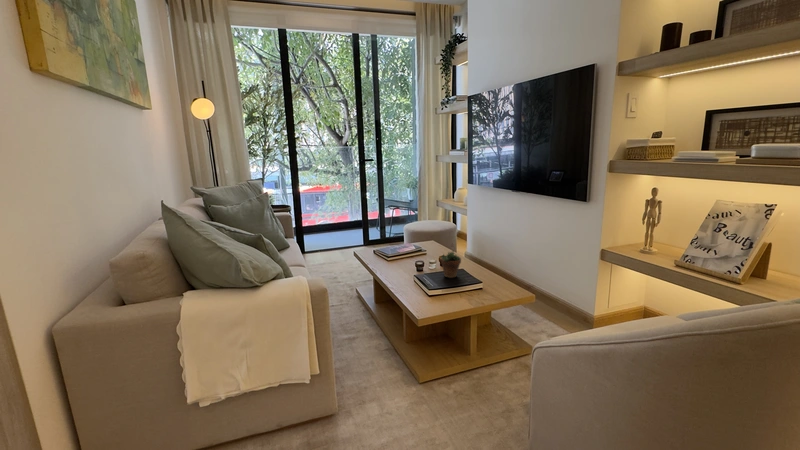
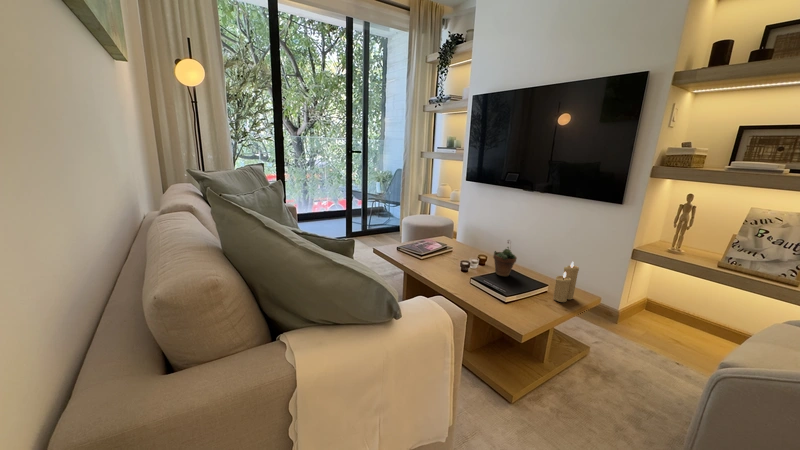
candle: none [477,262,500,299] -> present [553,262,579,302]

